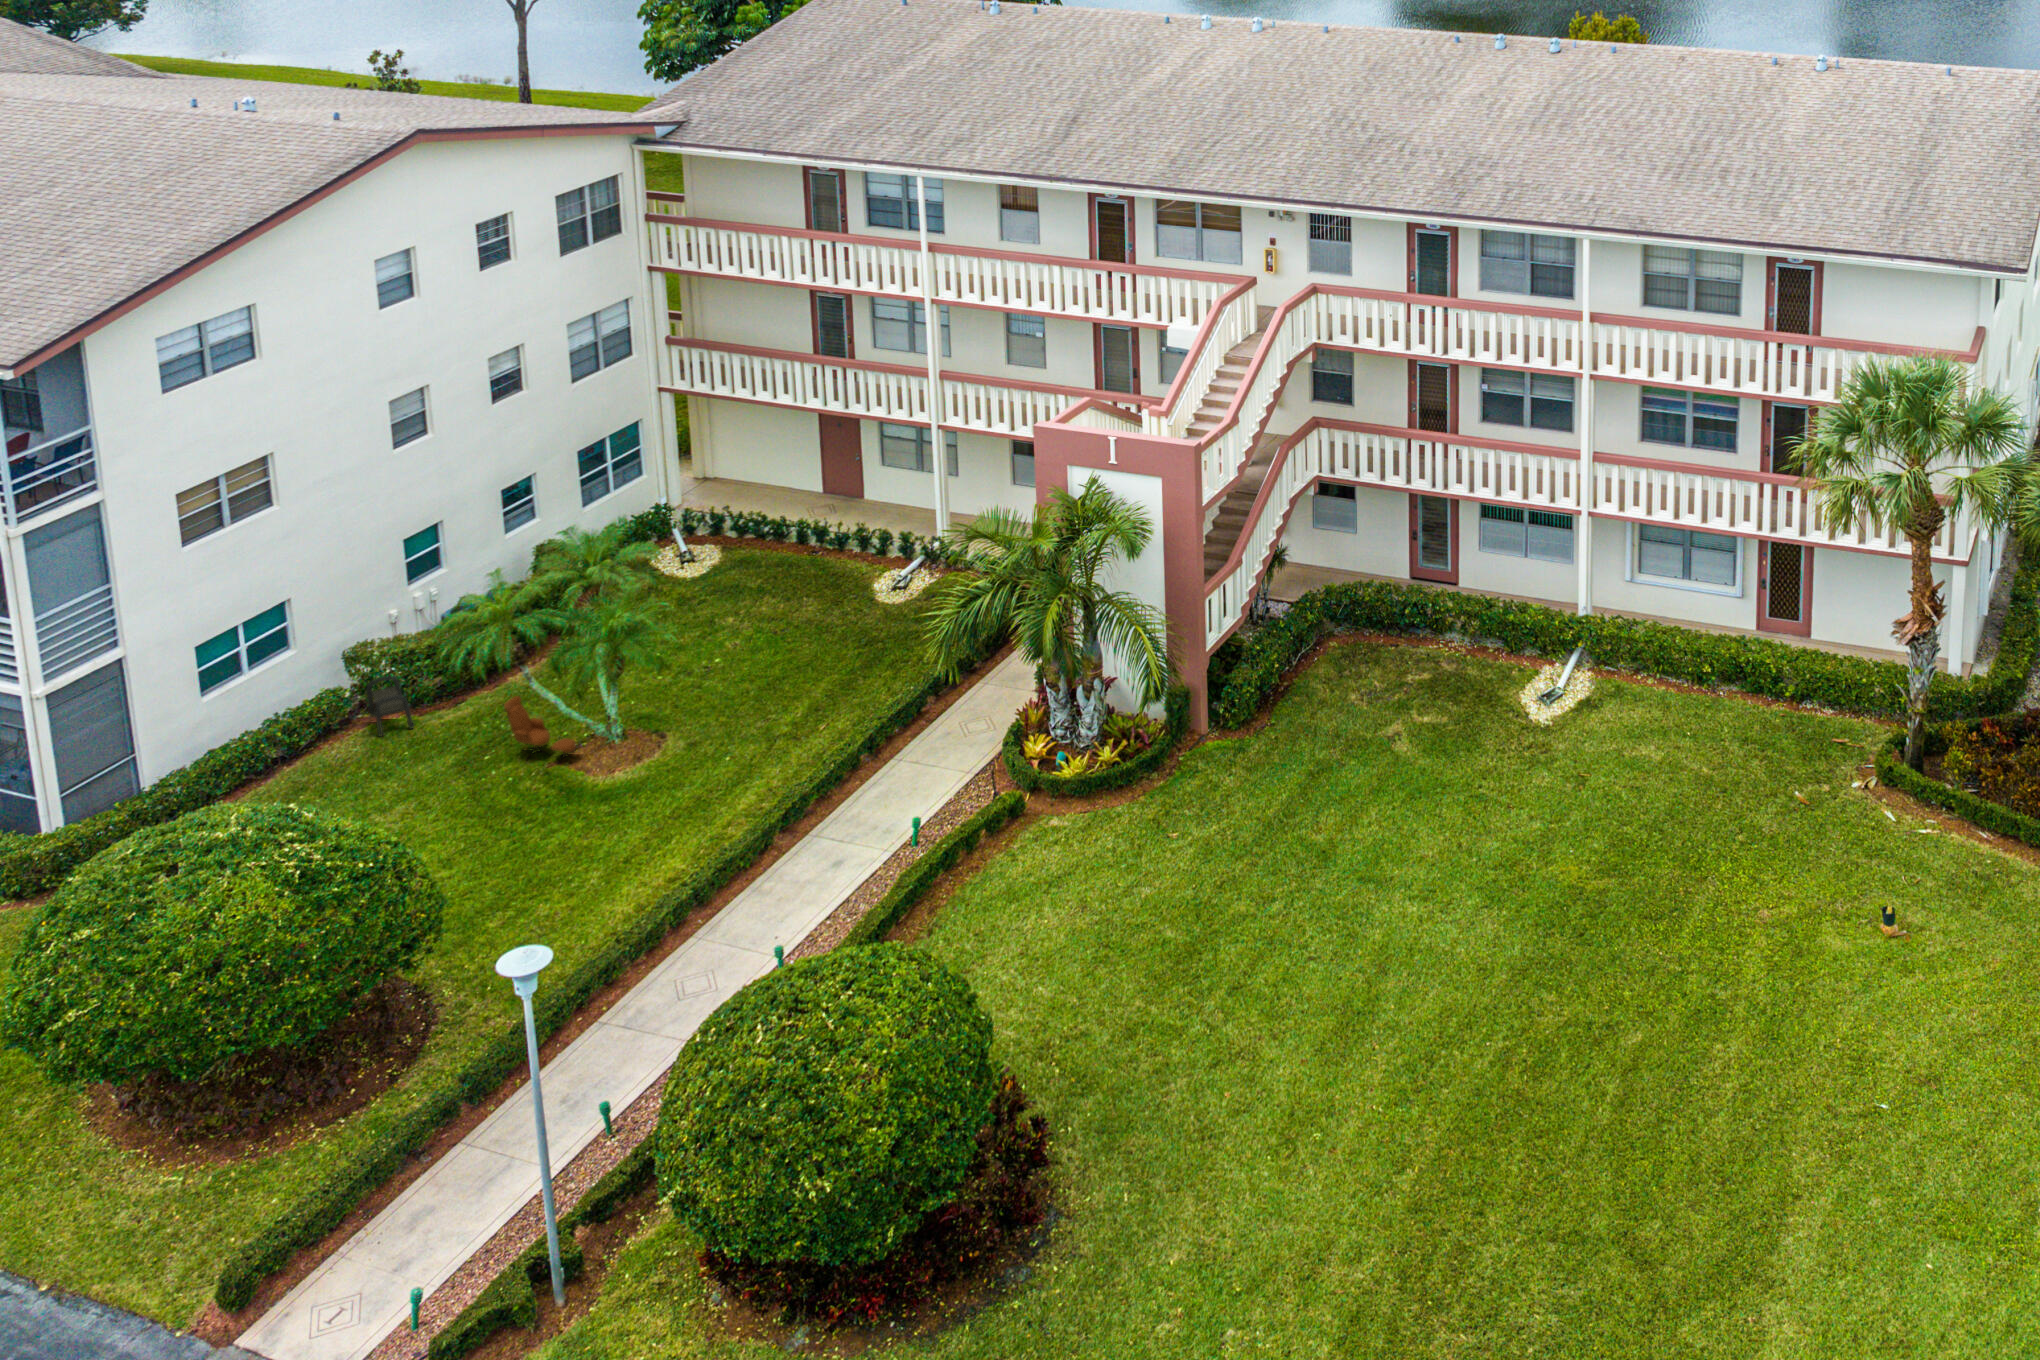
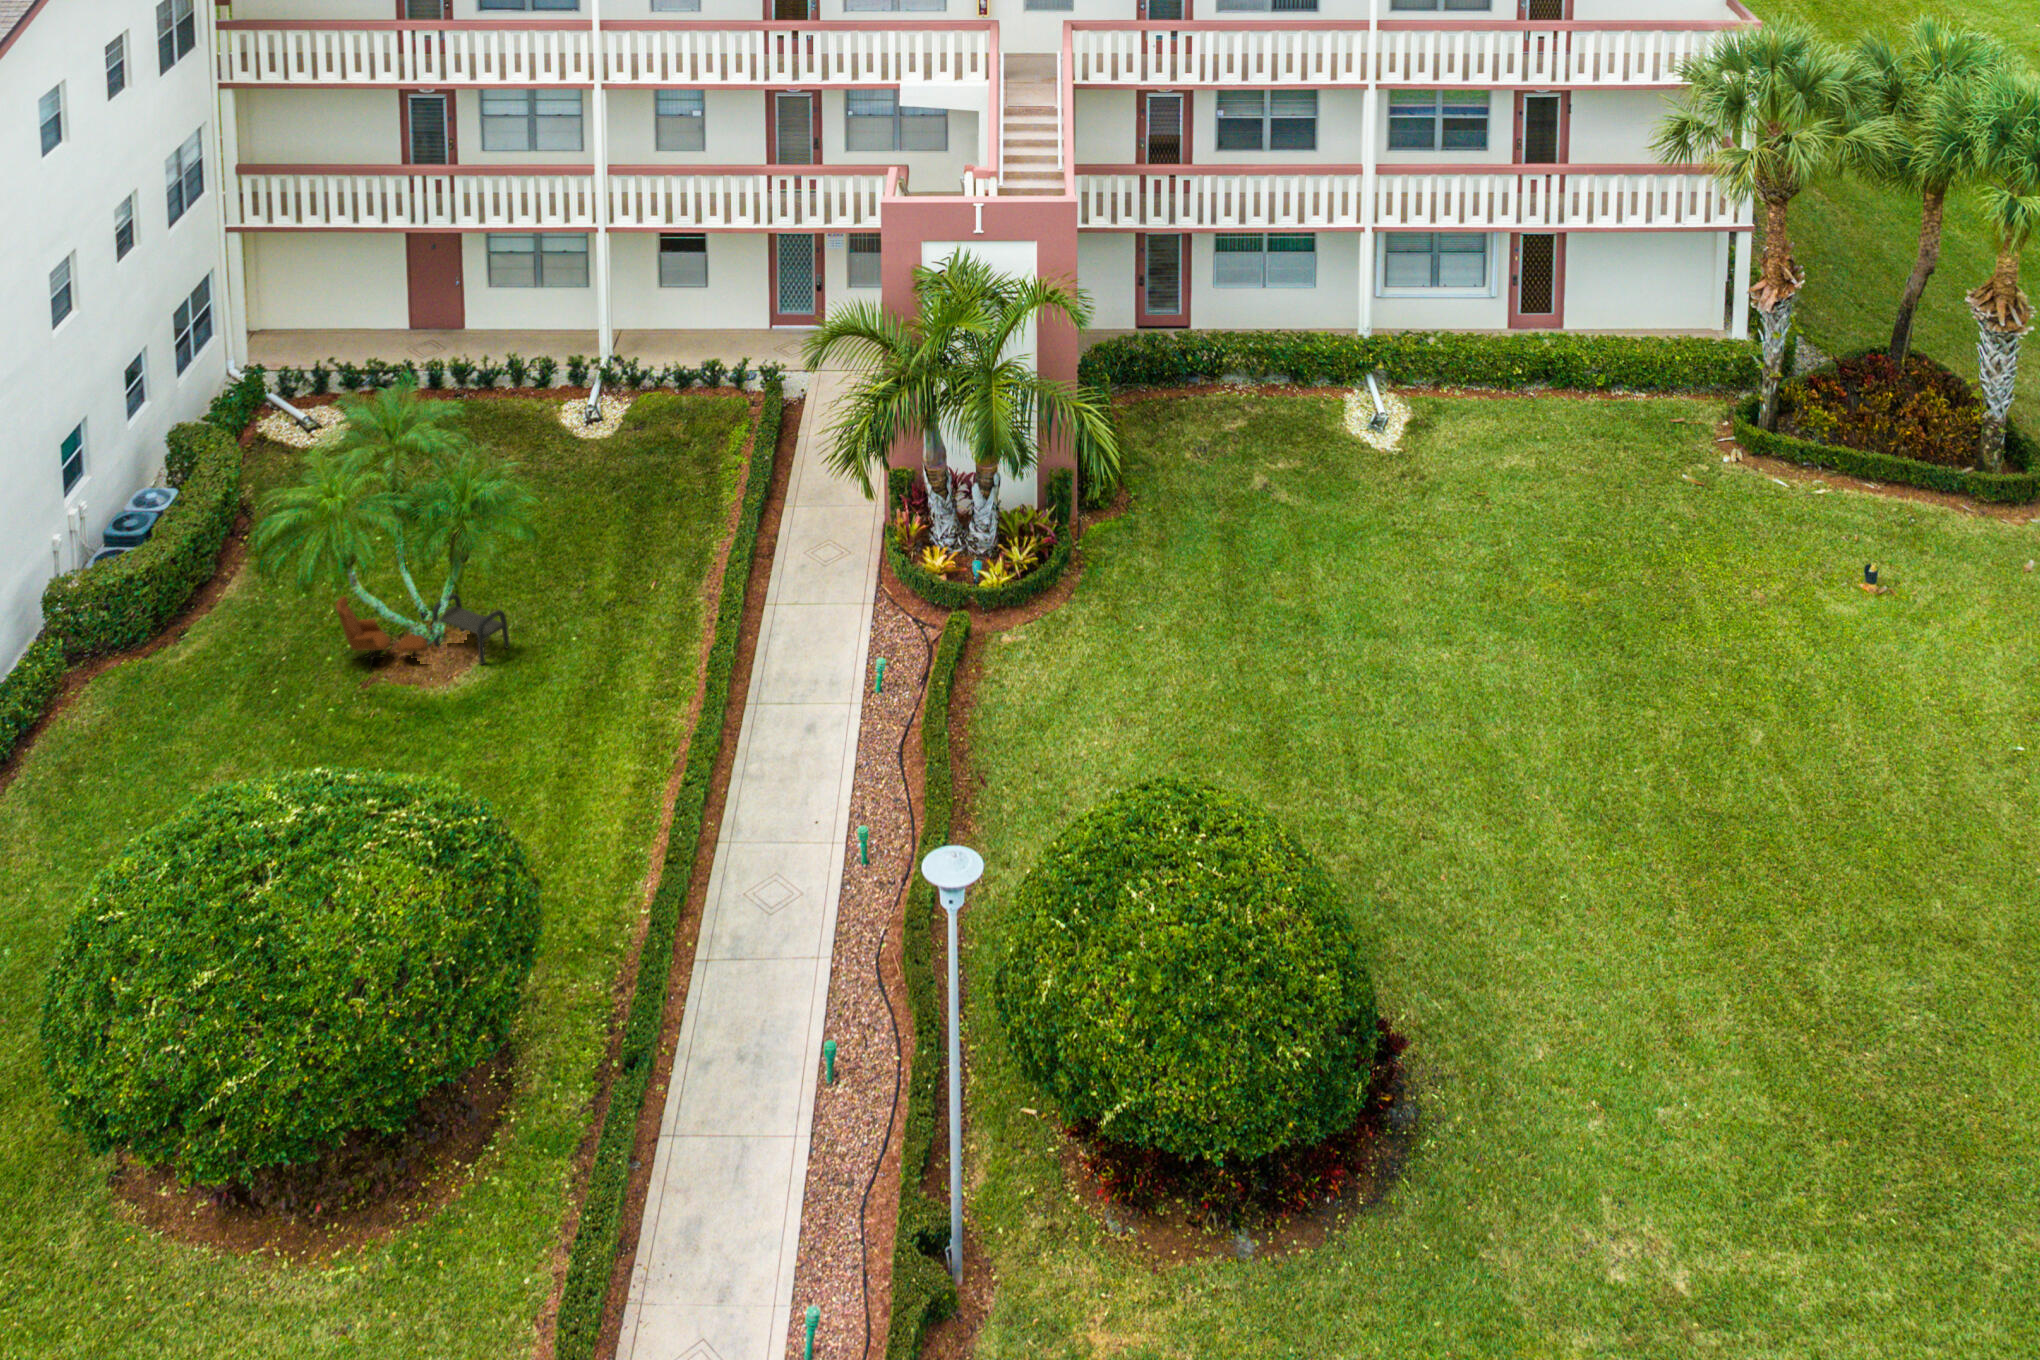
bench: present [367,676,414,737] -> present [432,594,510,665]

